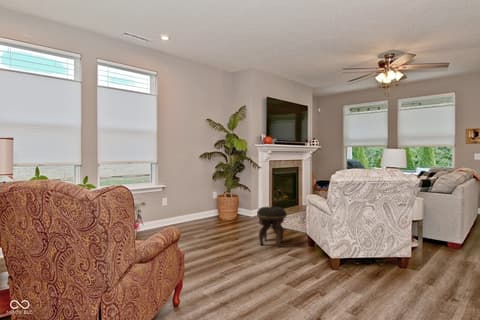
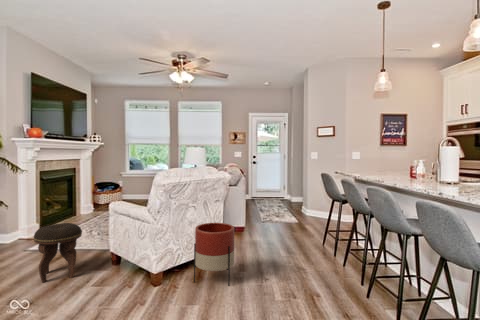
planter: none [369,224,415,291] -> present [194,223,234,286]

